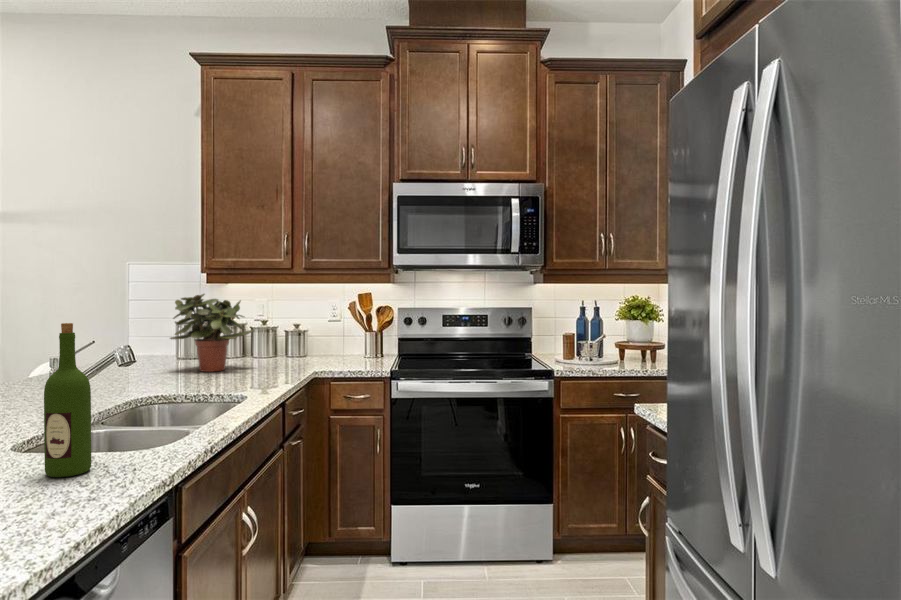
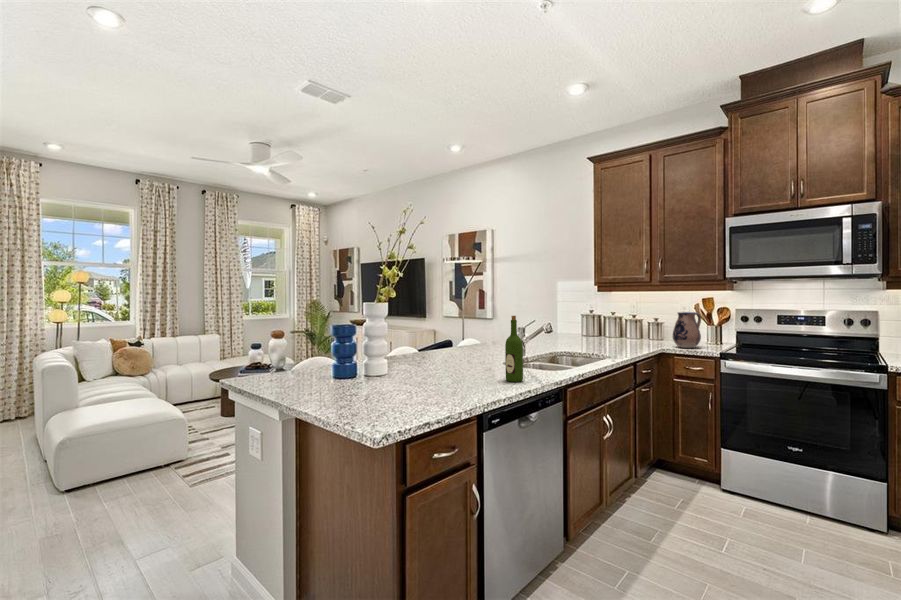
potted plant: present [170,294,253,372] -> none [575,299,623,344]
ceramic pitcher: none [326,314,363,367] -> present [673,312,701,348]

